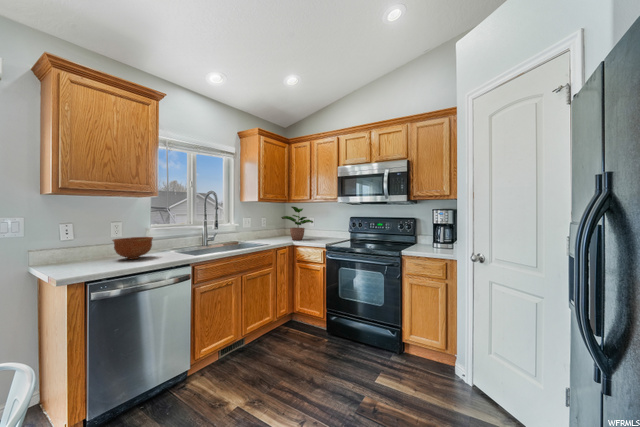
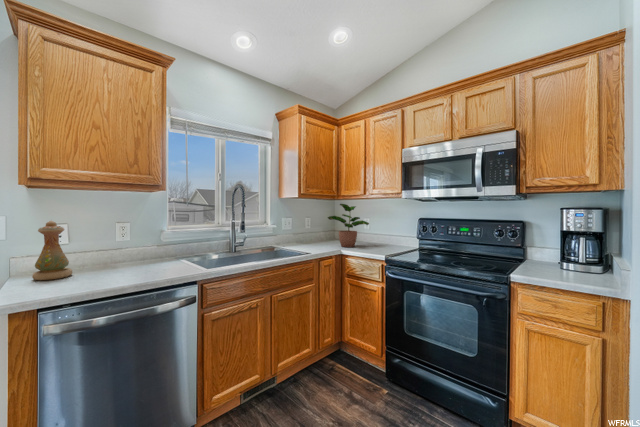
vase: none [54,219,86,266] -> present [32,221,72,280]
bowl: present [112,237,153,259] -> none [104,243,156,272]

